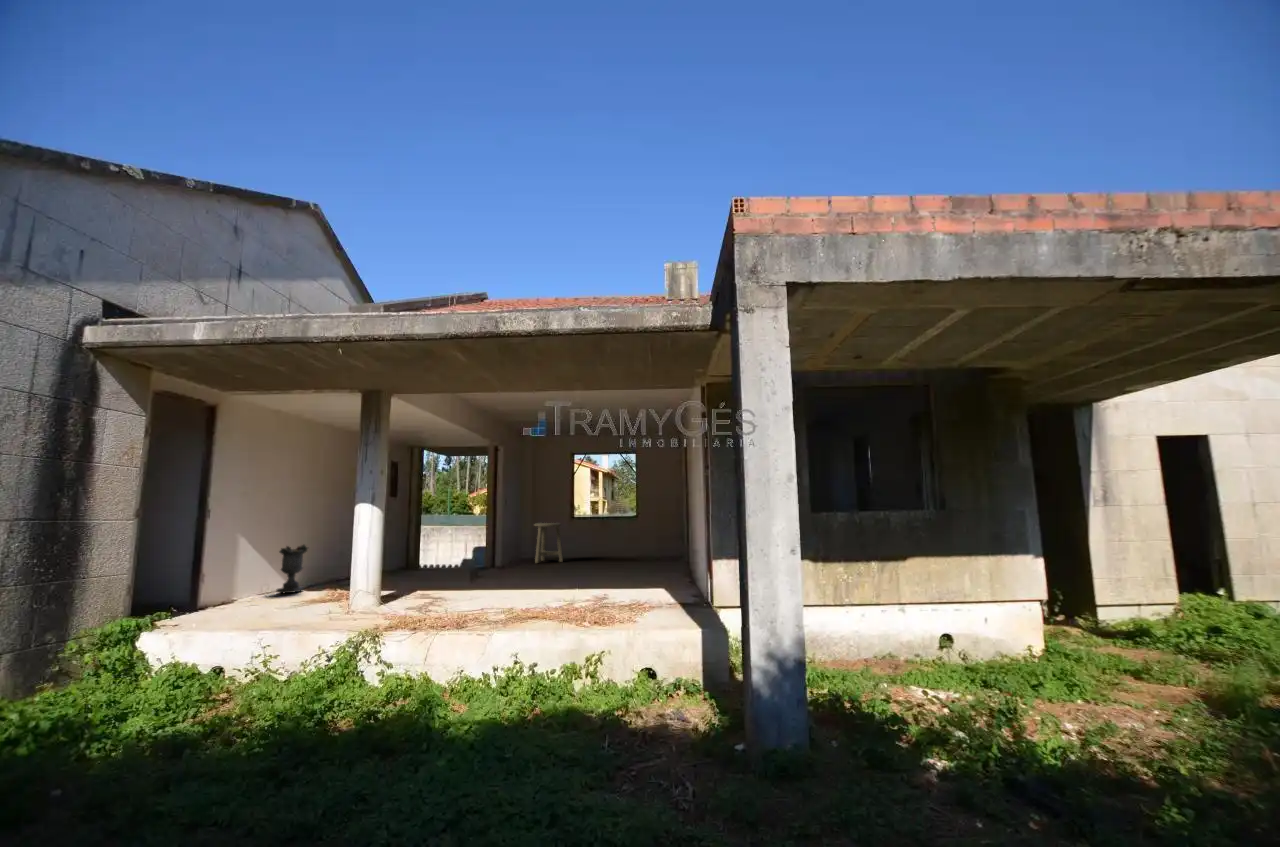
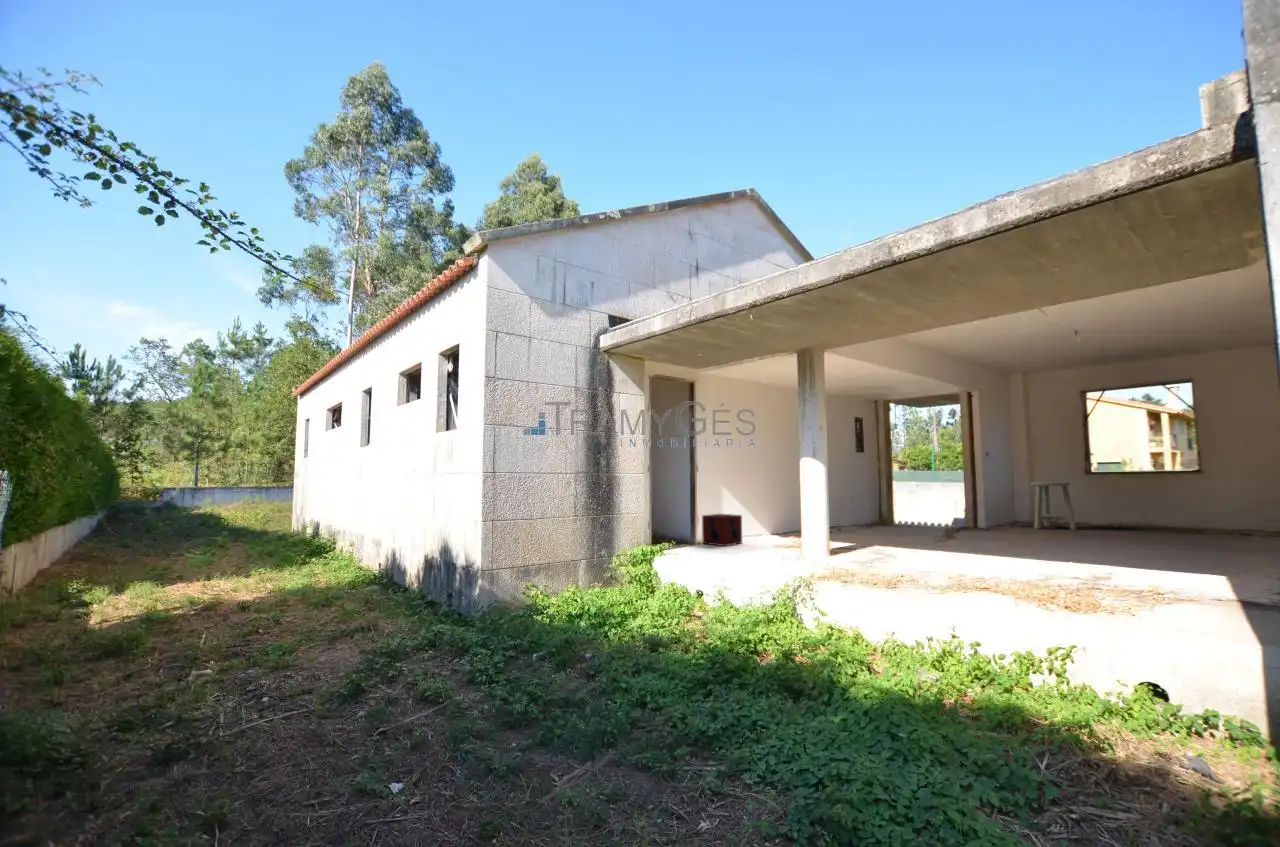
planter: present [277,545,308,593] -> none [757,495,780,537]
storage box: none [204,570,264,610] -> present [702,514,742,546]

